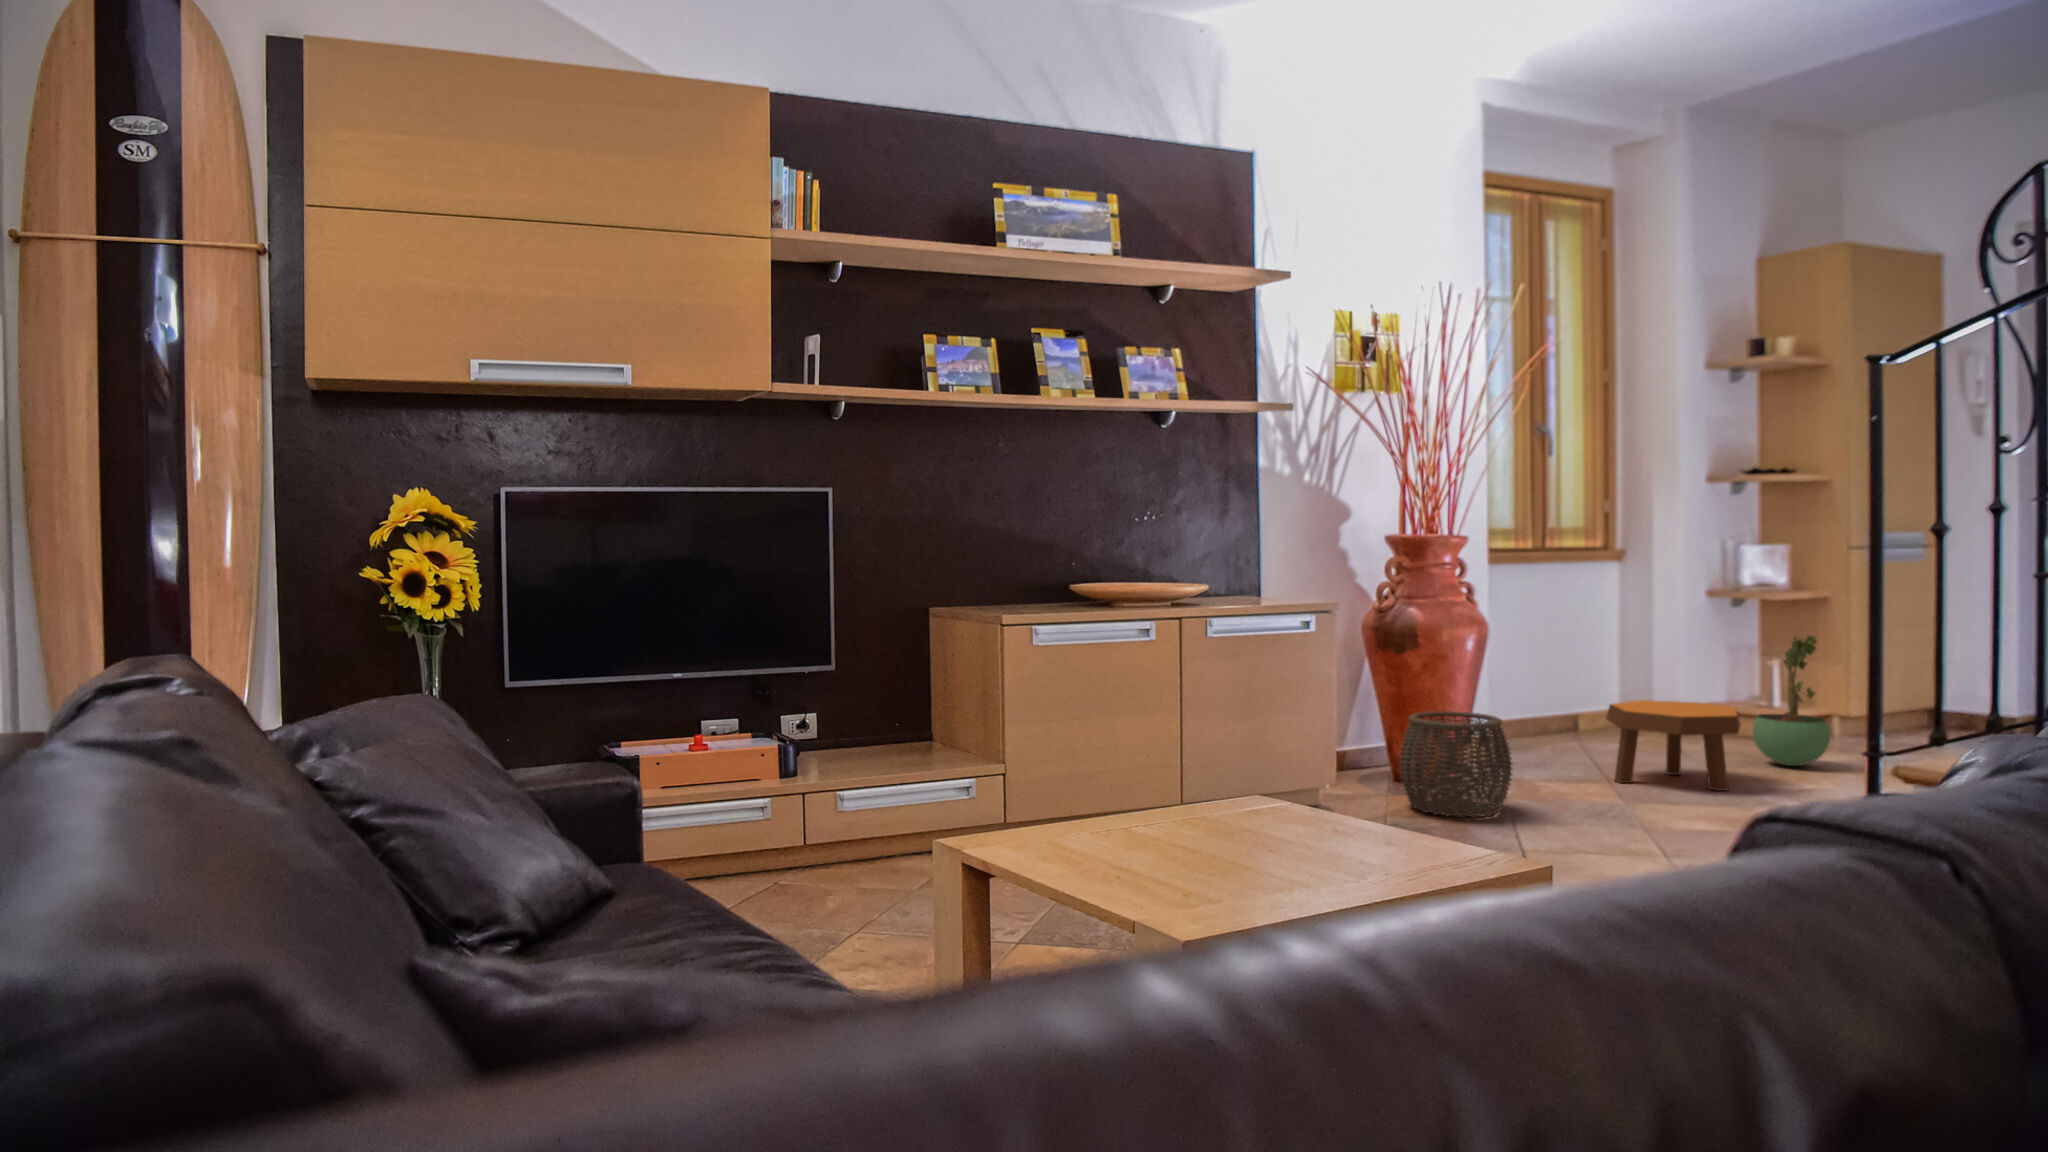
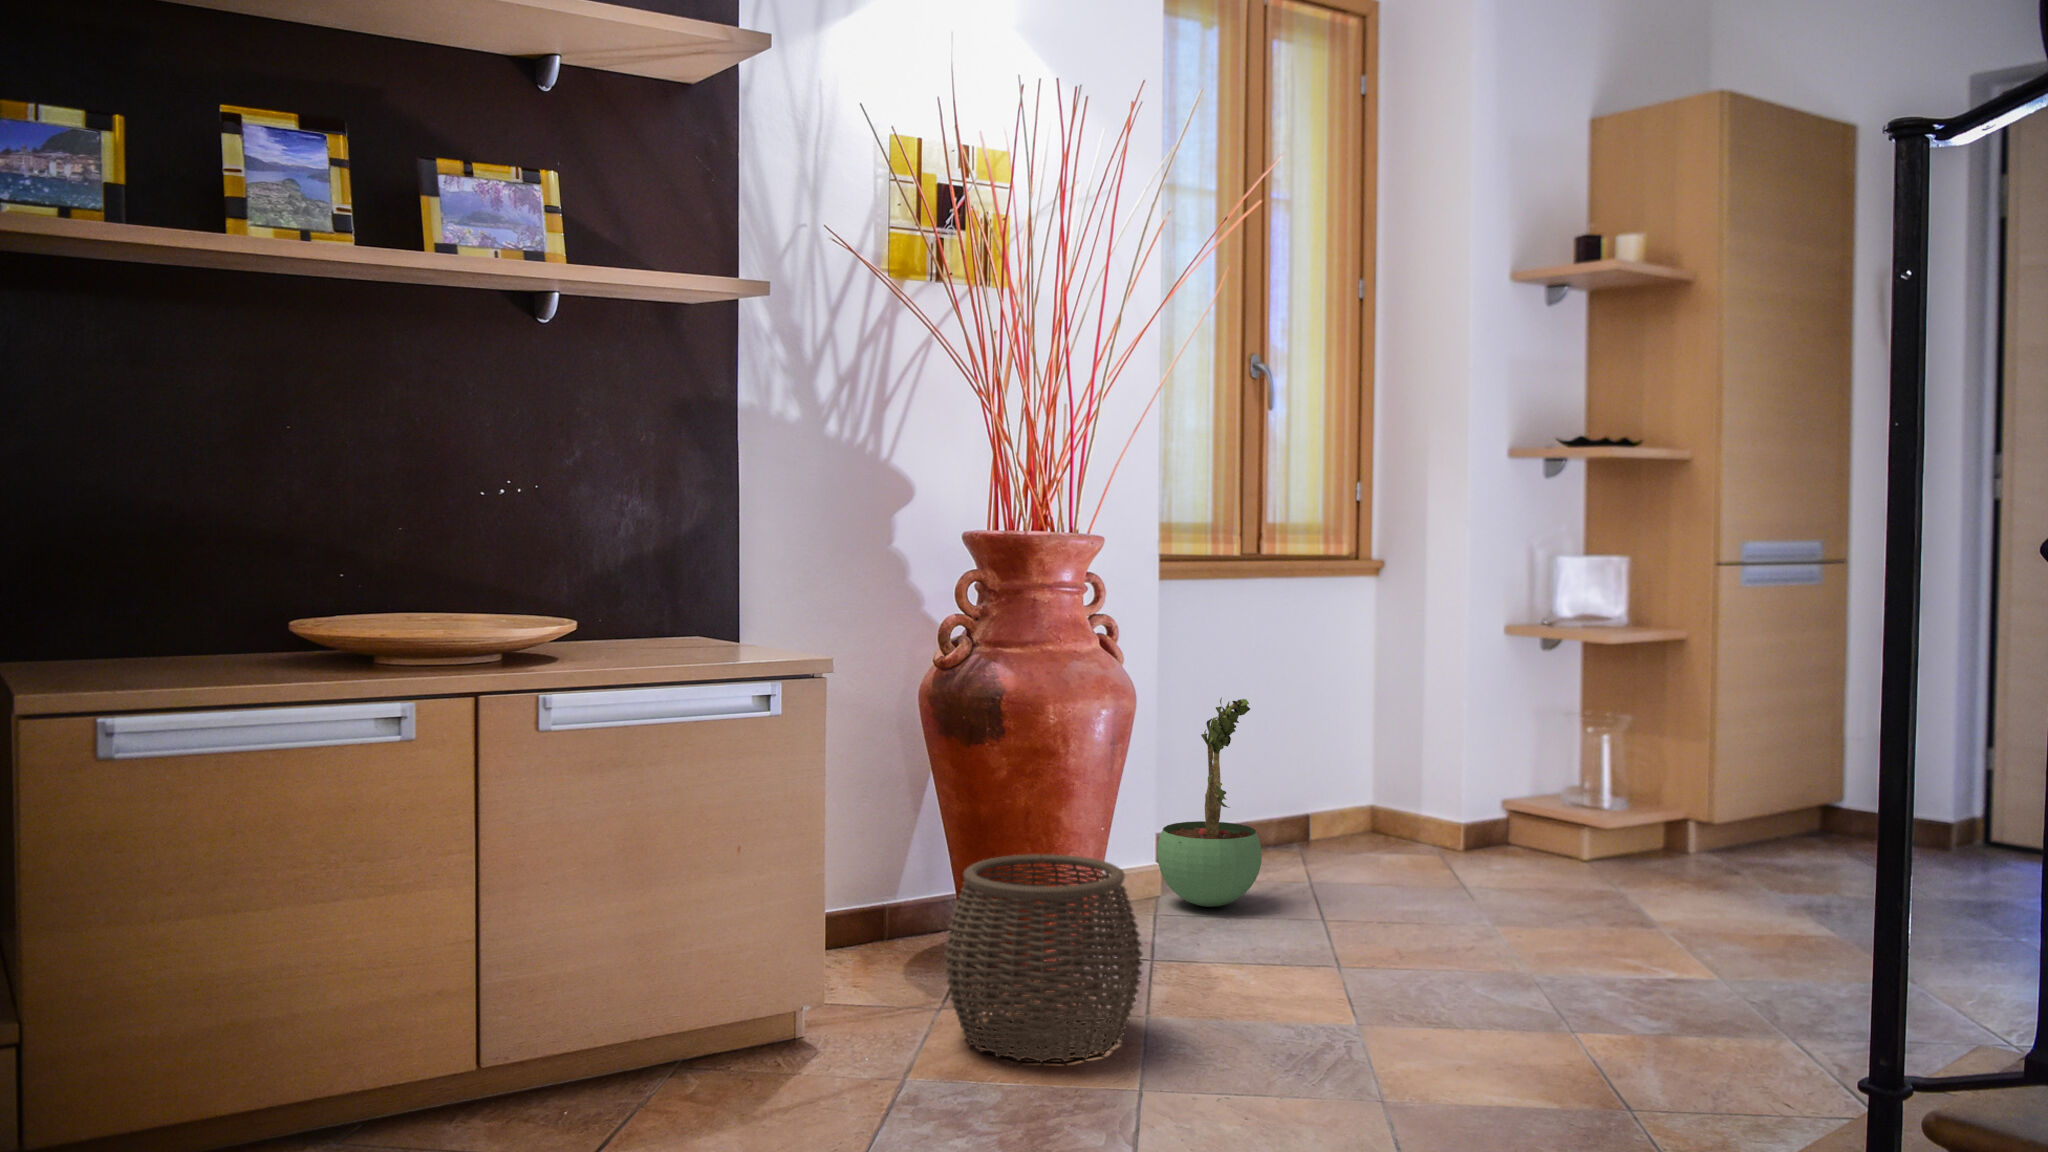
potted plant: present [1753,636,1830,766] -> present [1158,698,1262,907]
footstool: present [1606,700,1741,791] -> none [1331,813,1536,975]

